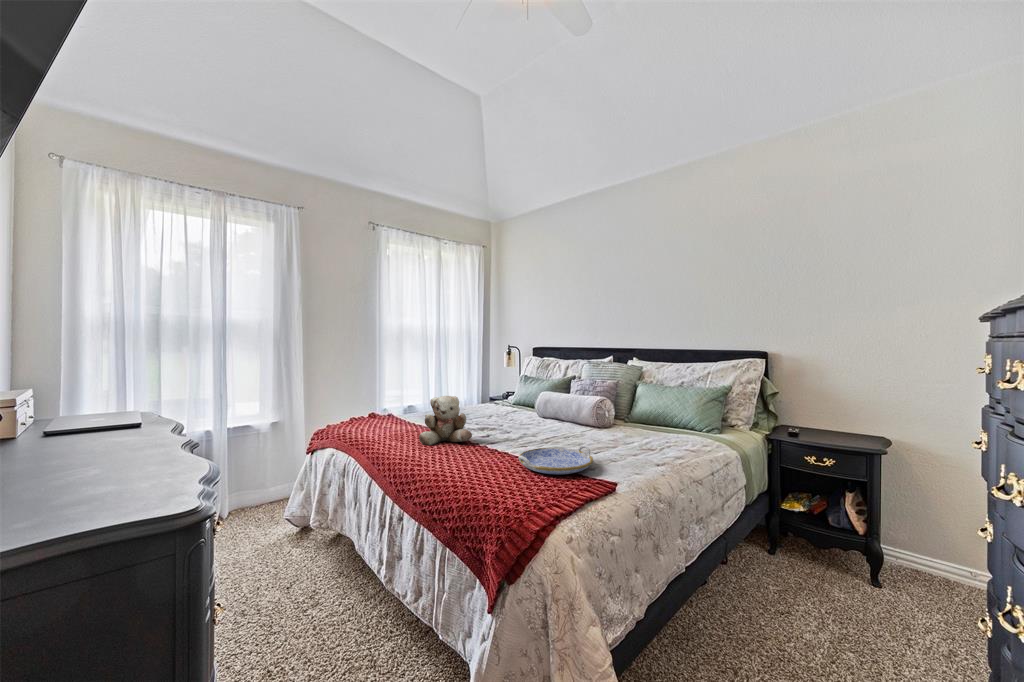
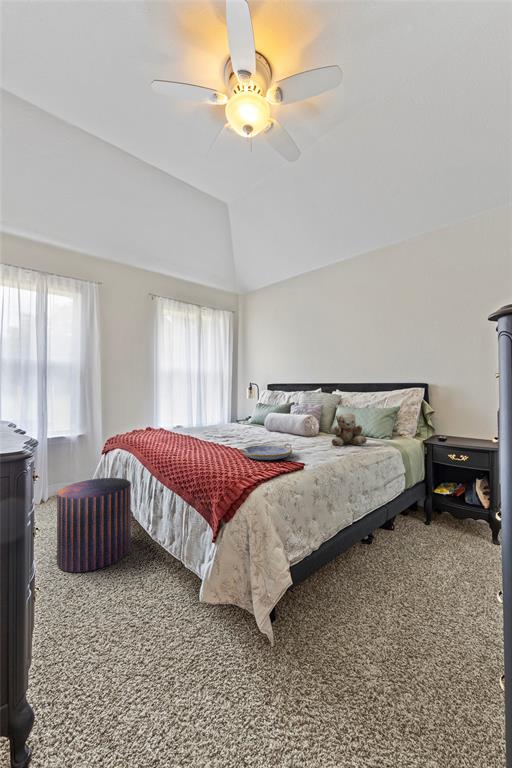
teddy bear: present [419,396,472,445] -> present [332,414,367,446]
pouf: none [242,493,352,642] -> present [57,478,131,572]

